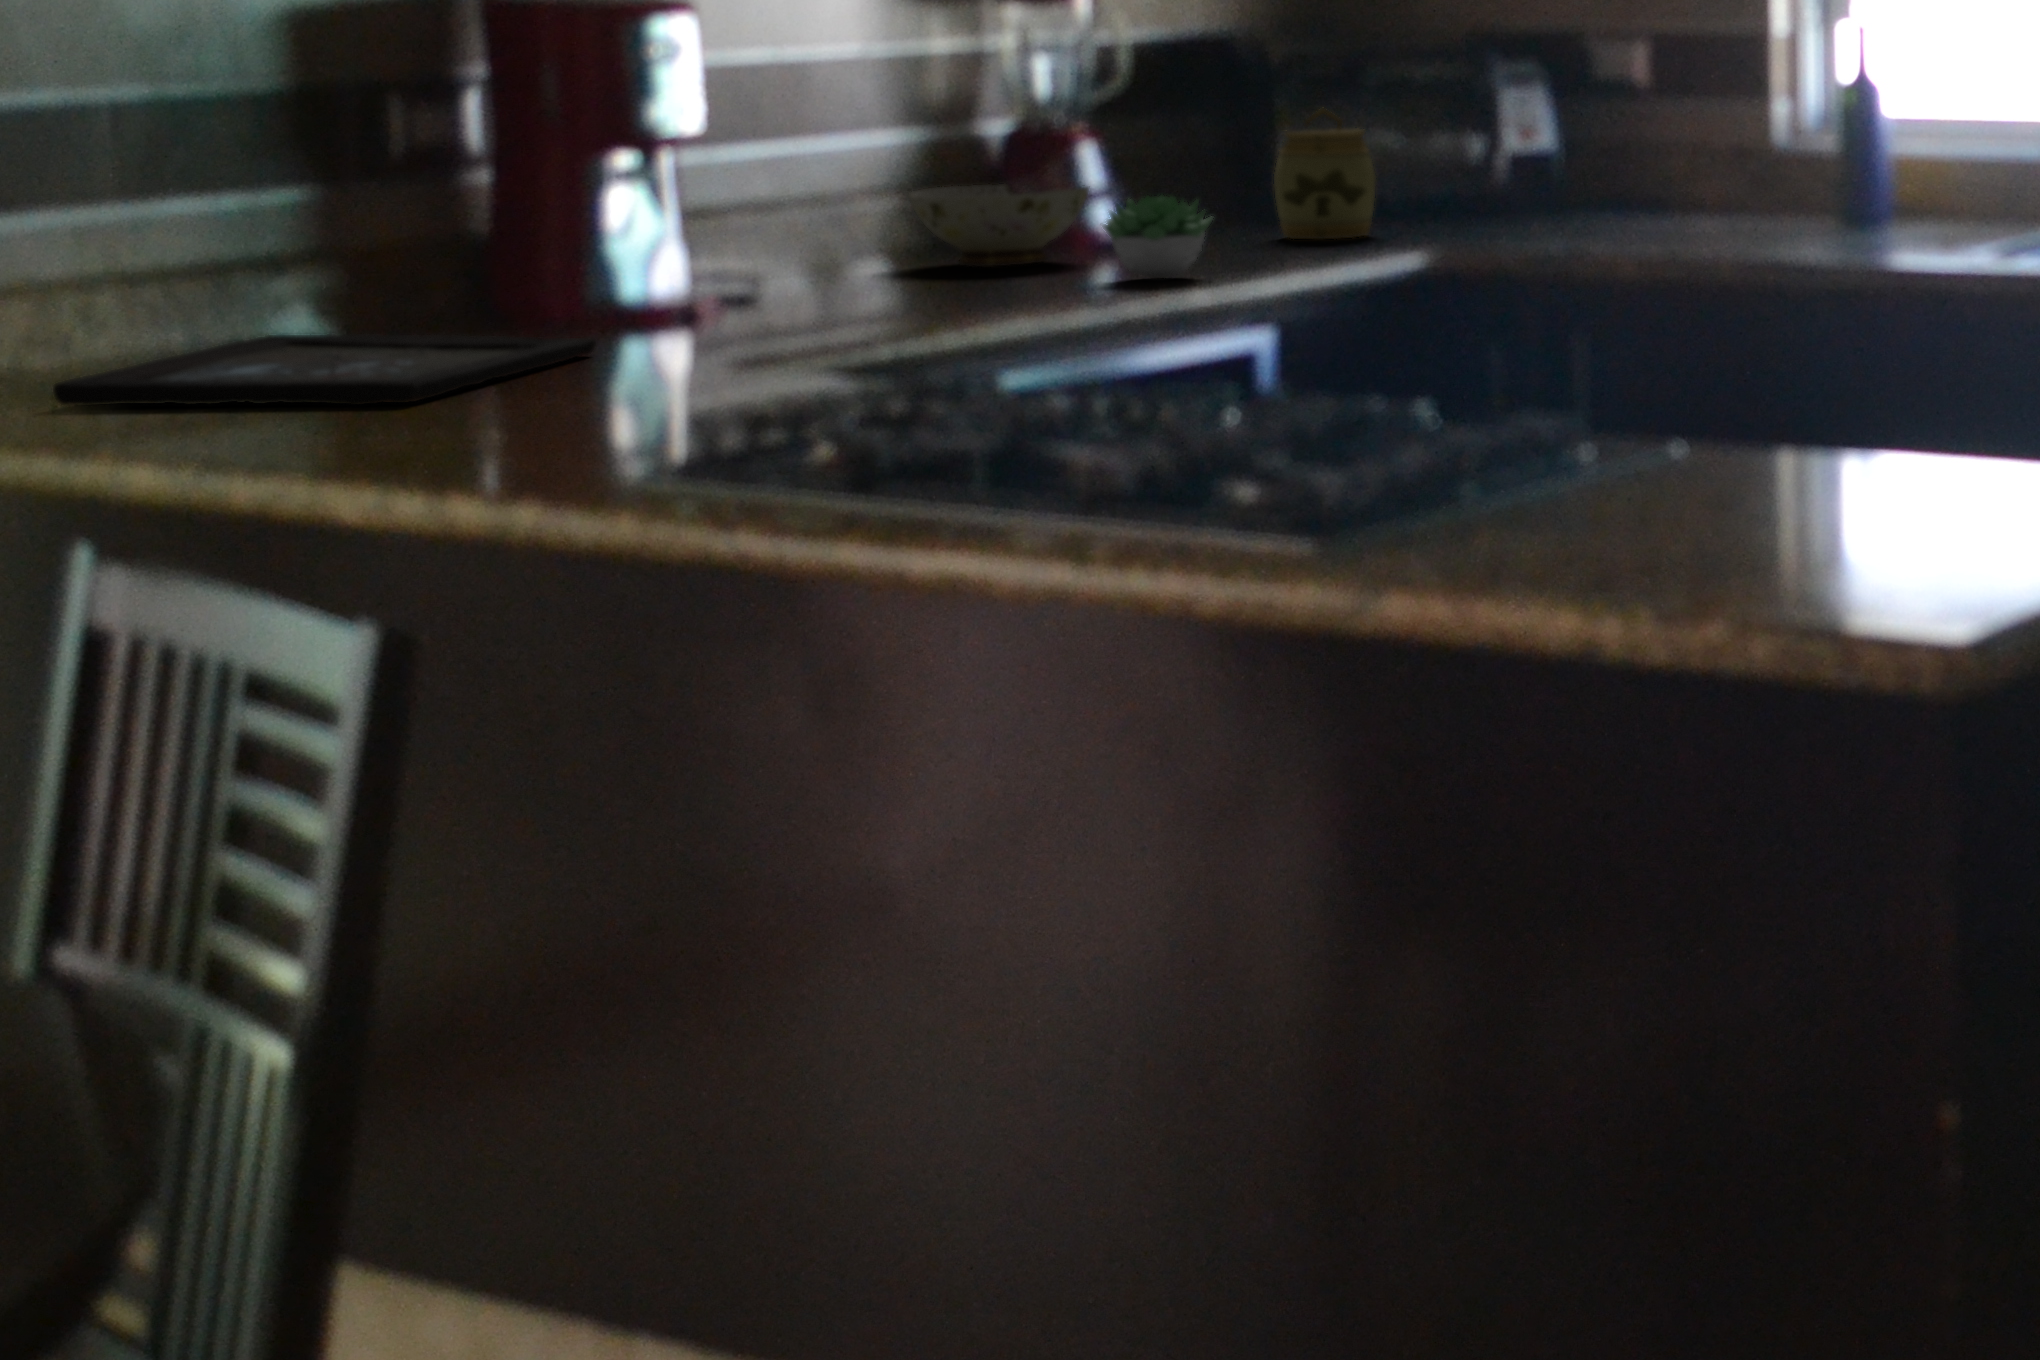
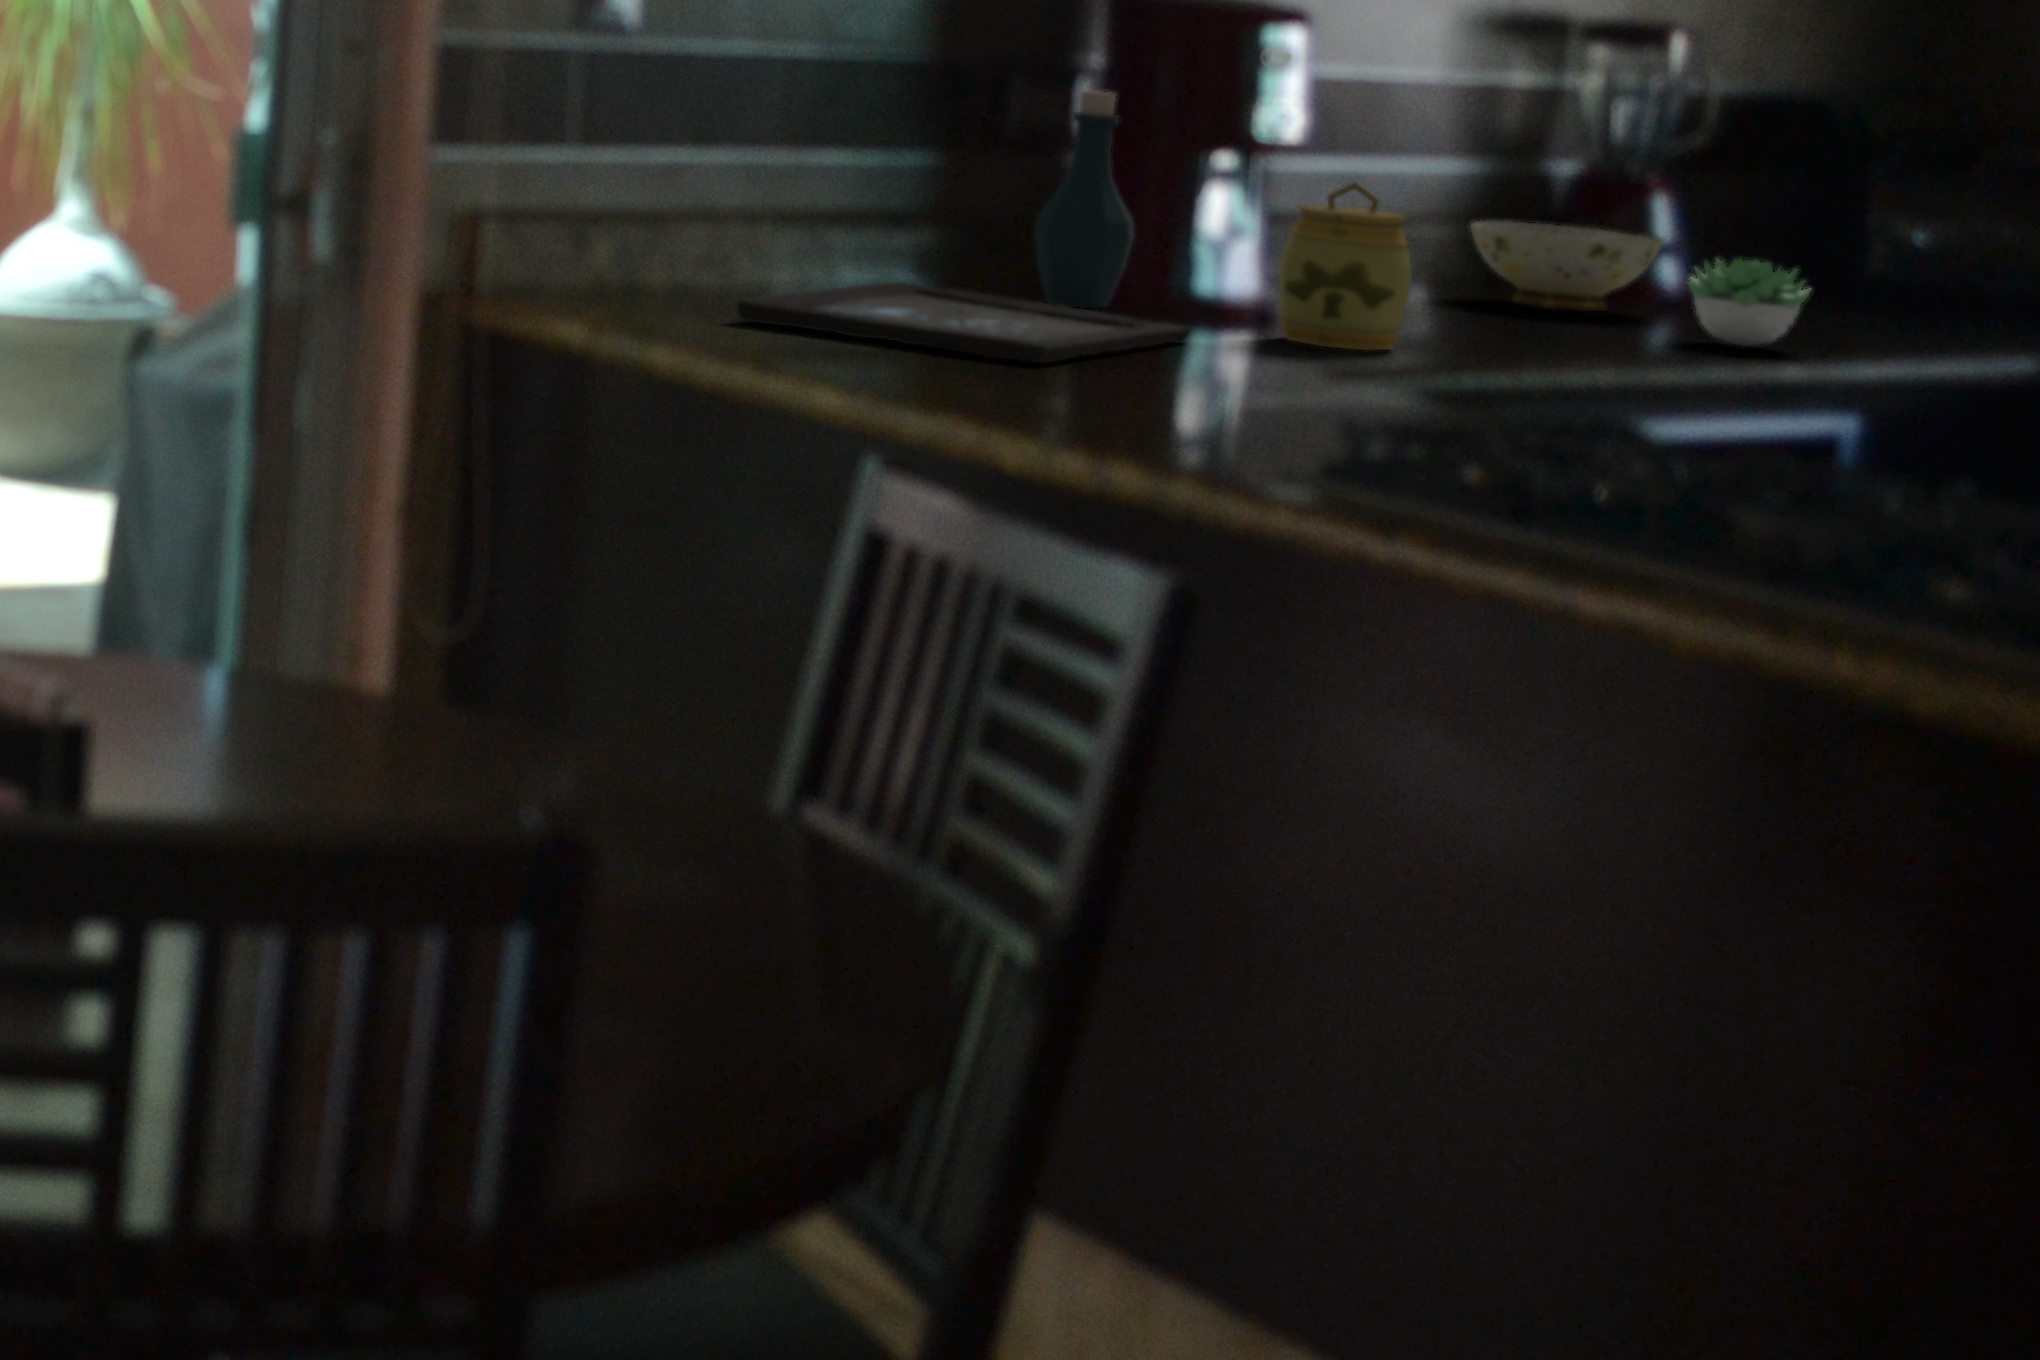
bottle: none [429,104,541,334] -> present [1034,91,1134,309]
jar: present [1274,109,1376,239] -> present [1279,183,1412,351]

